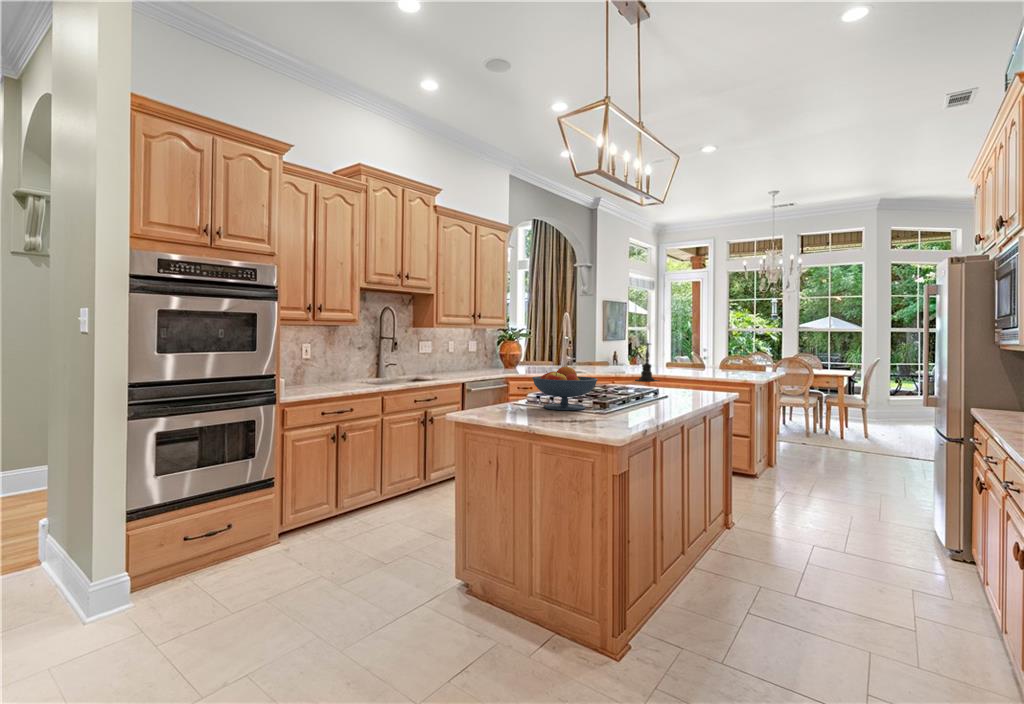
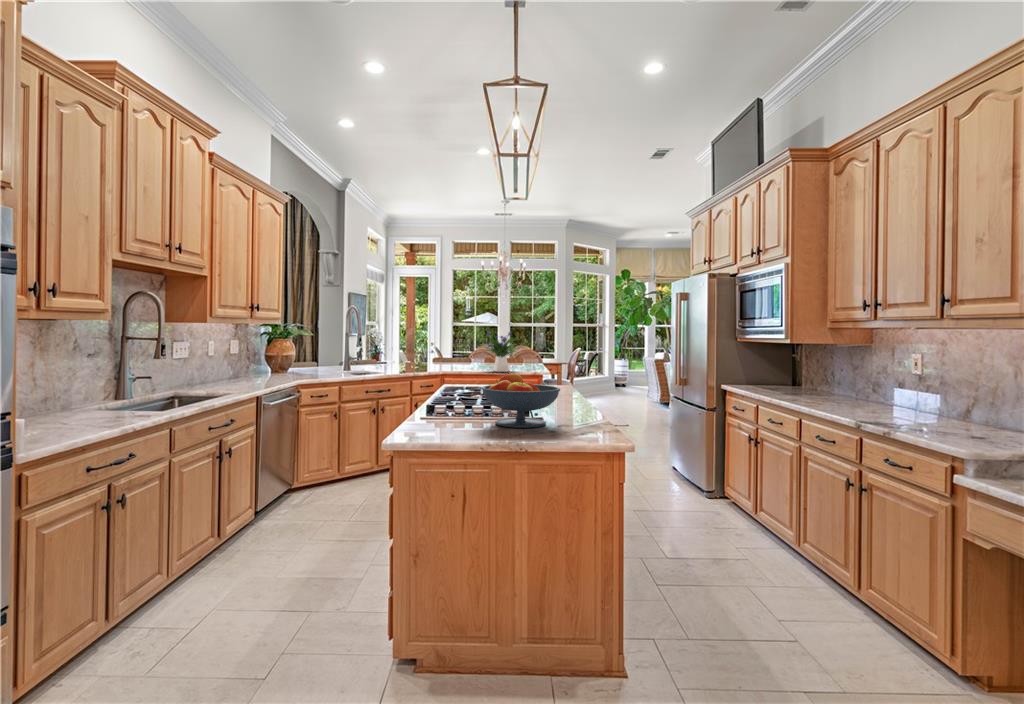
flower arrangement: none [687,332,731,377] -> present [485,329,517,372]
candle holder: present [638,343,657,381] -> none [453,334,481,380]

